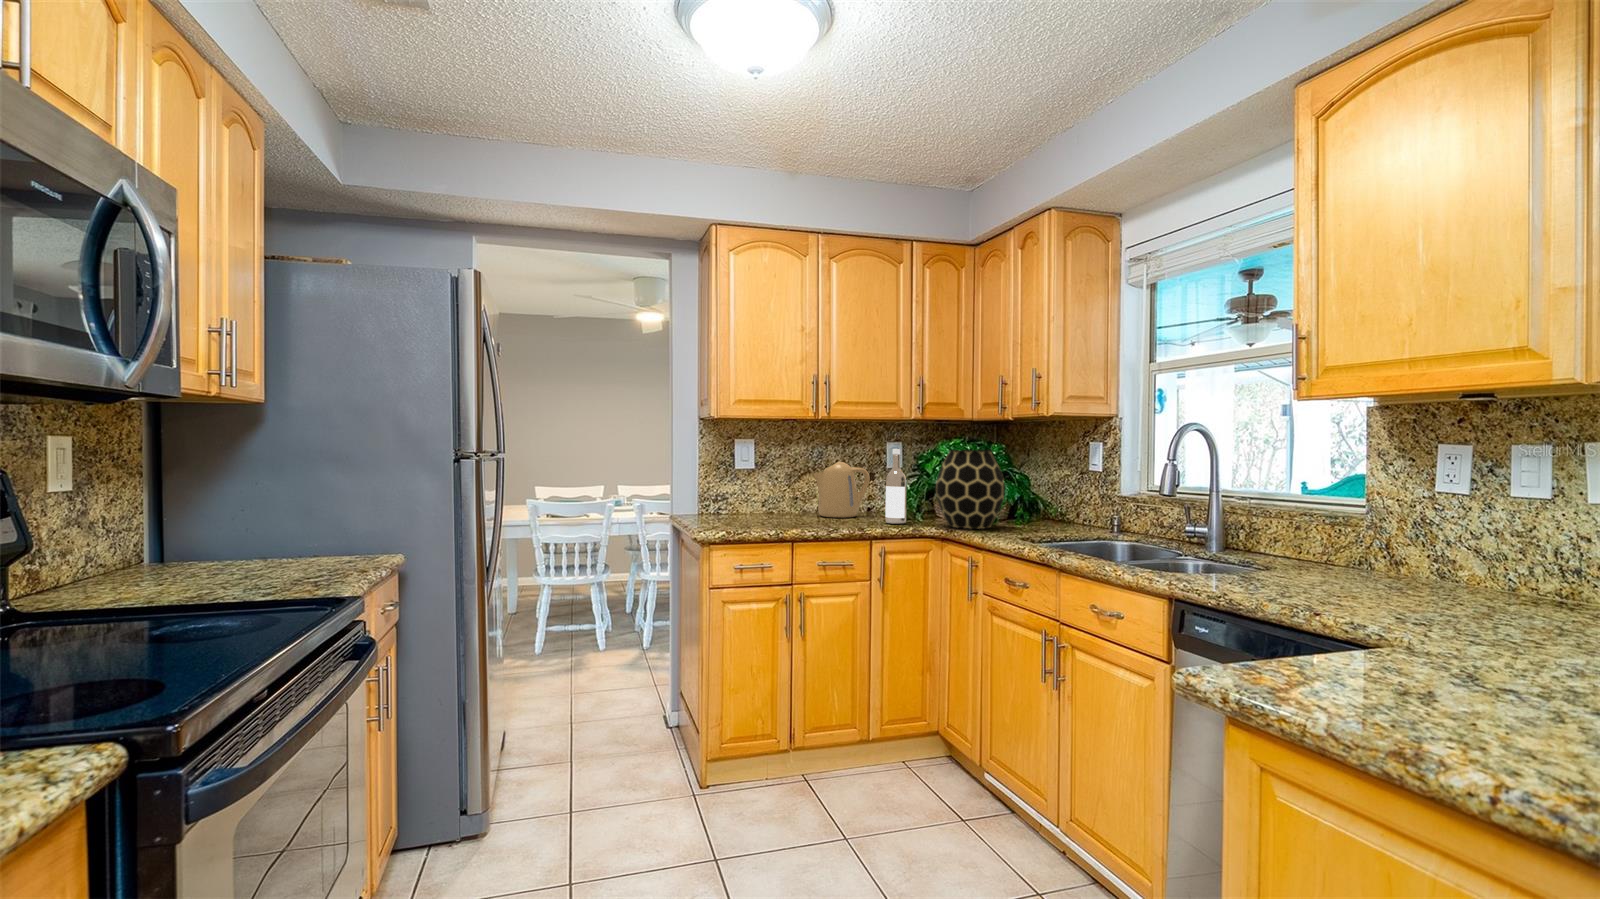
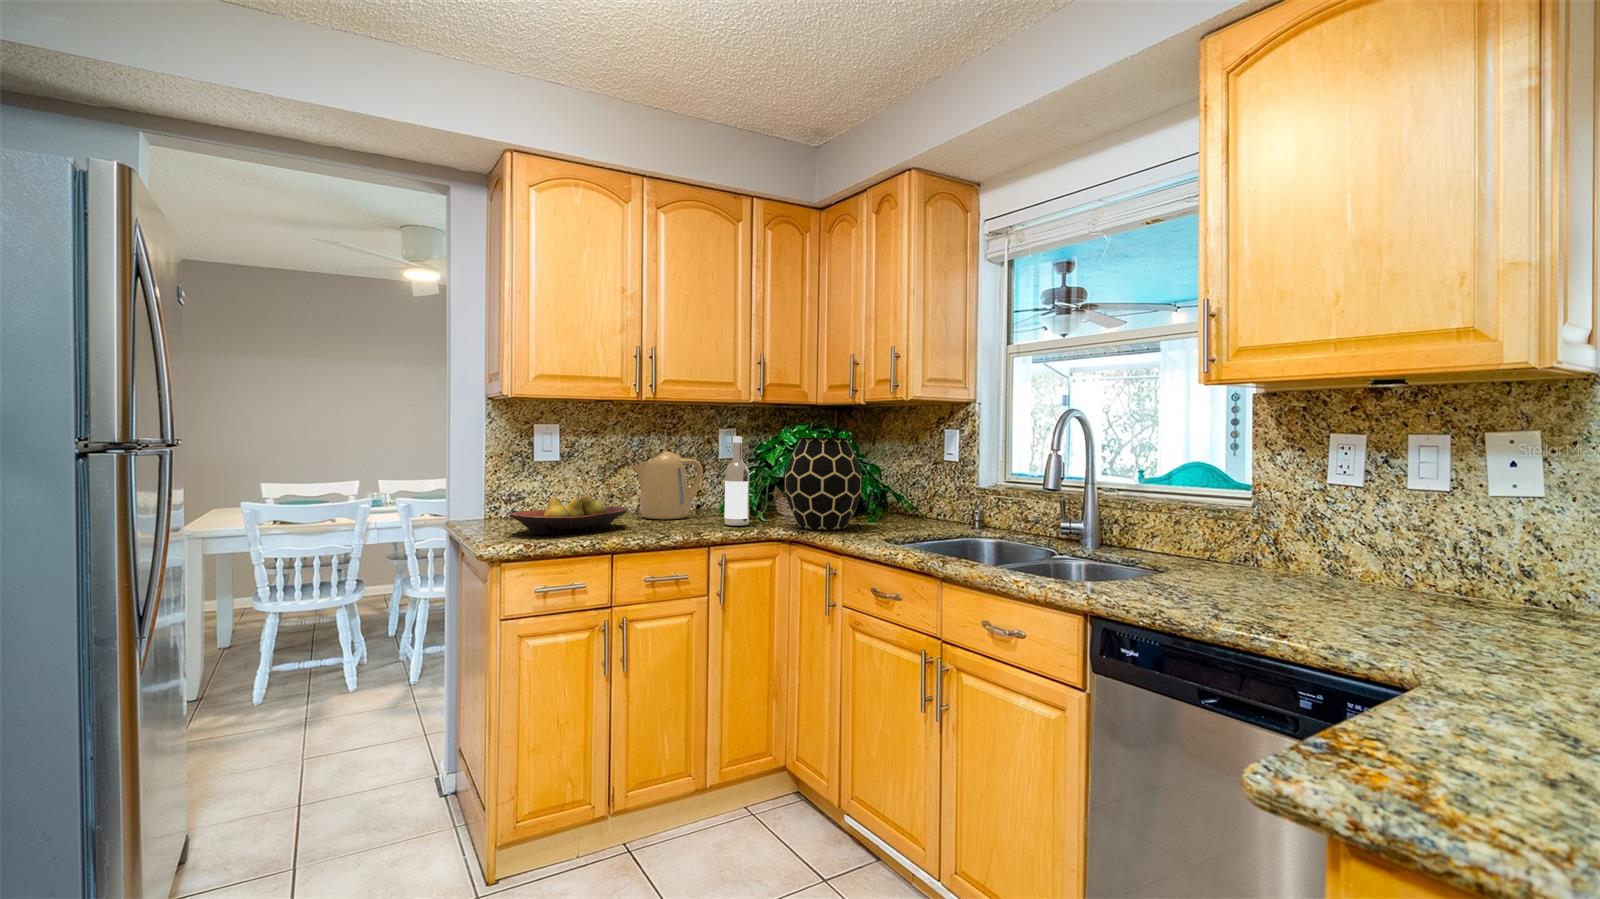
fruit bowl: none [718,496,807,526] -> present [510,495,628,535]

